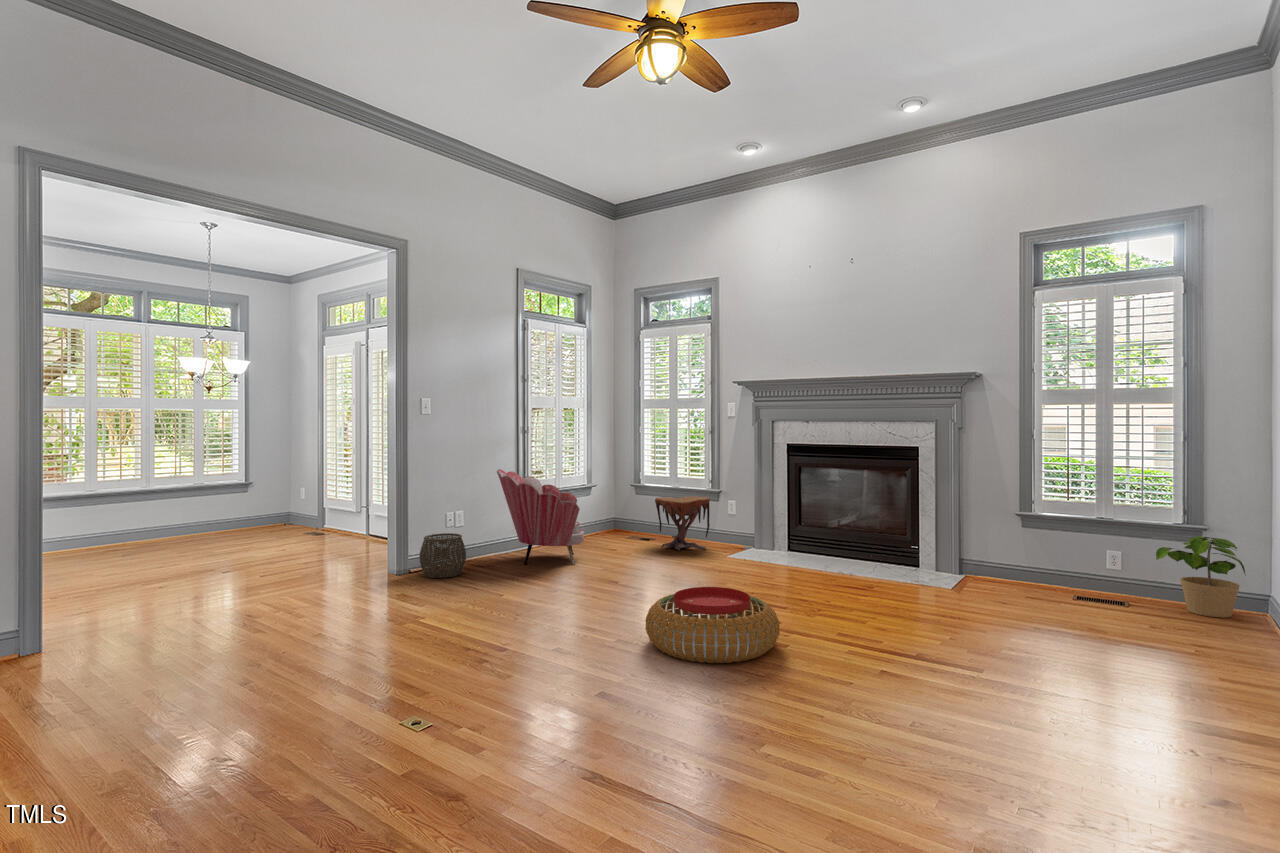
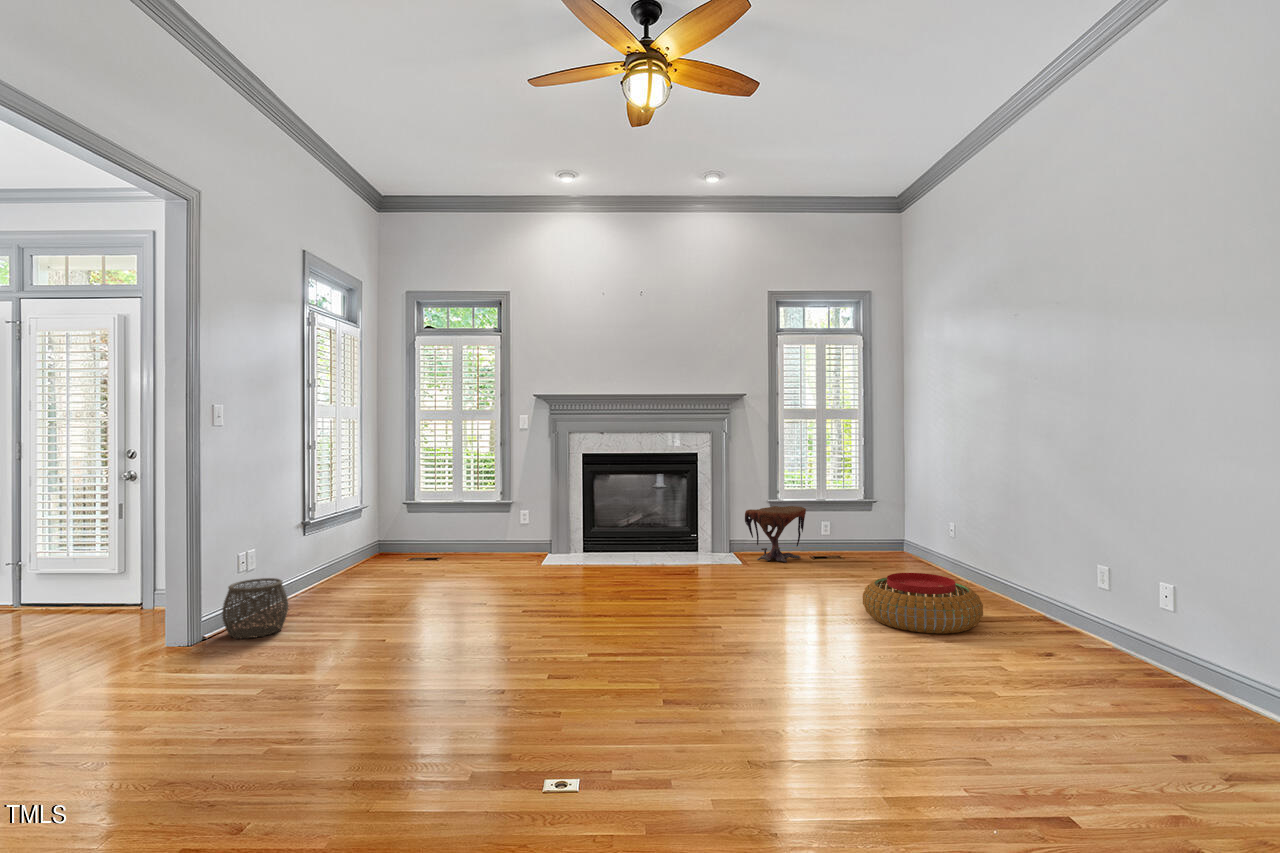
armchair: present [497,469,584,565] -> none [293,494,411,604]
side table: present [655,496,710,551] -> present [745,506,806,562]
potted plant: present [1156,536,1245,618] -> none [857,507,909,559]
pouf: present [645,587,780,663] -> present [863,573,983,634]

